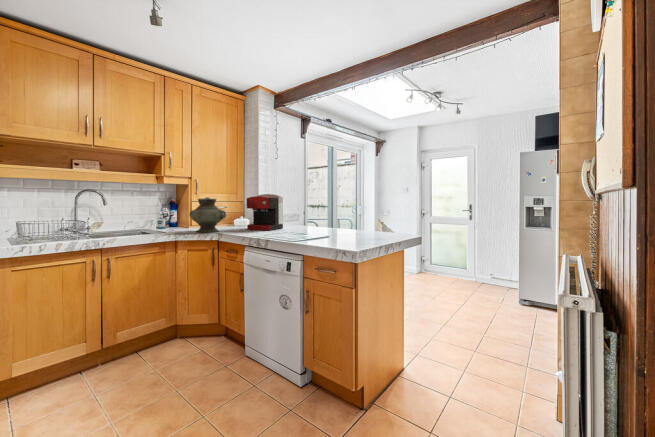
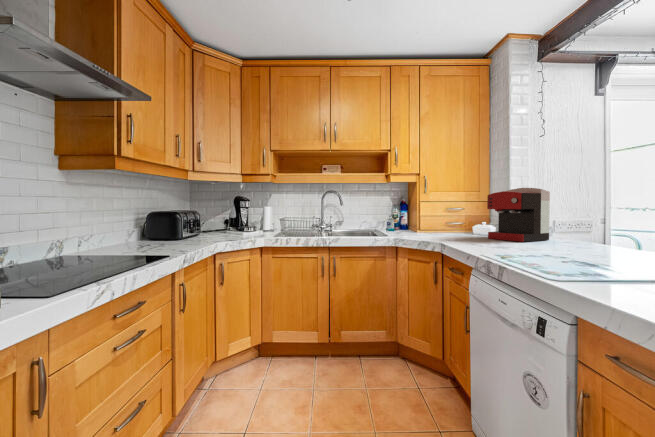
vase: present [190,198,226,232] -> none [413,196,456,239]

